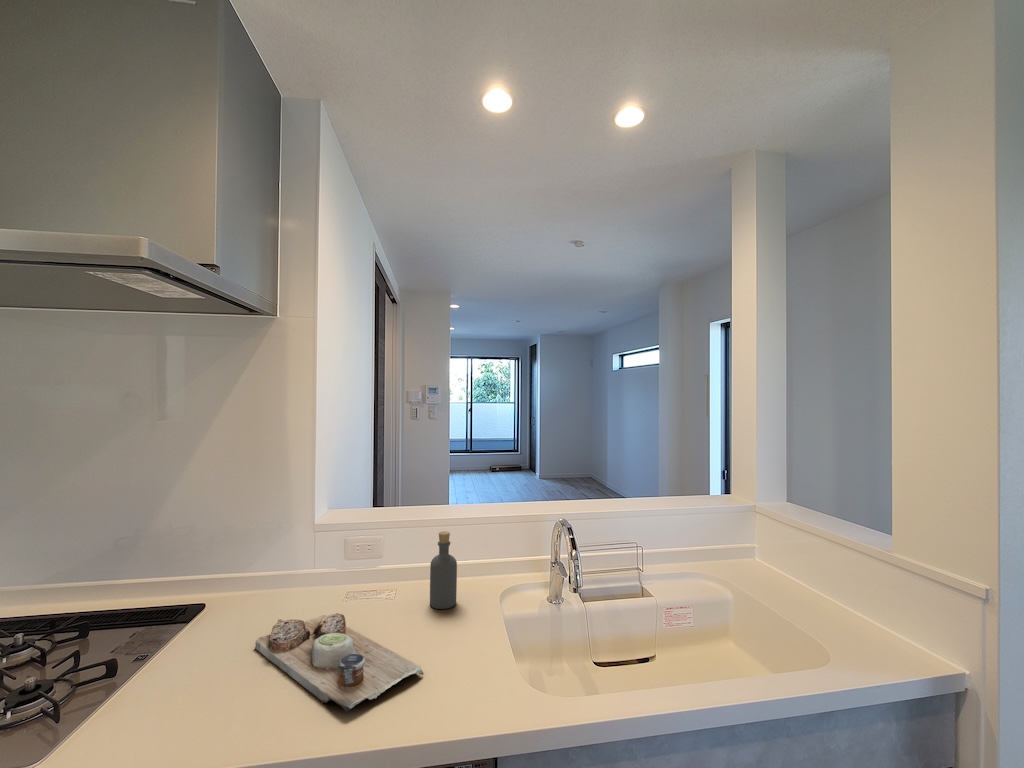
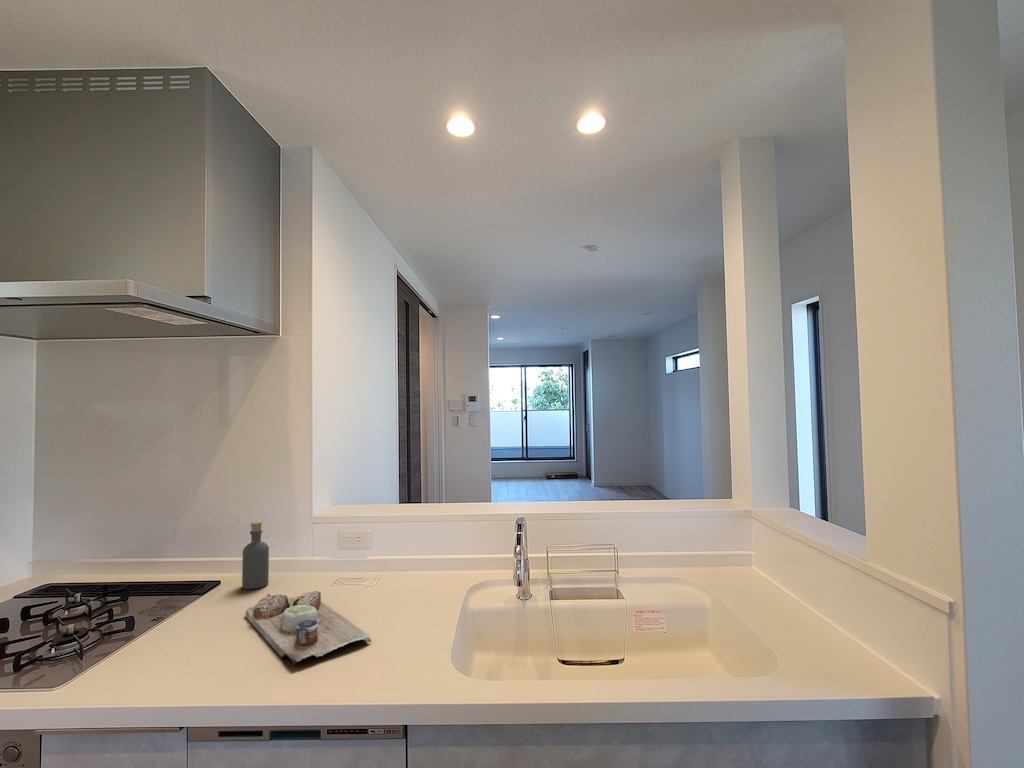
bottle: present [430,531,457,609] -> present [242,522,269,589]

